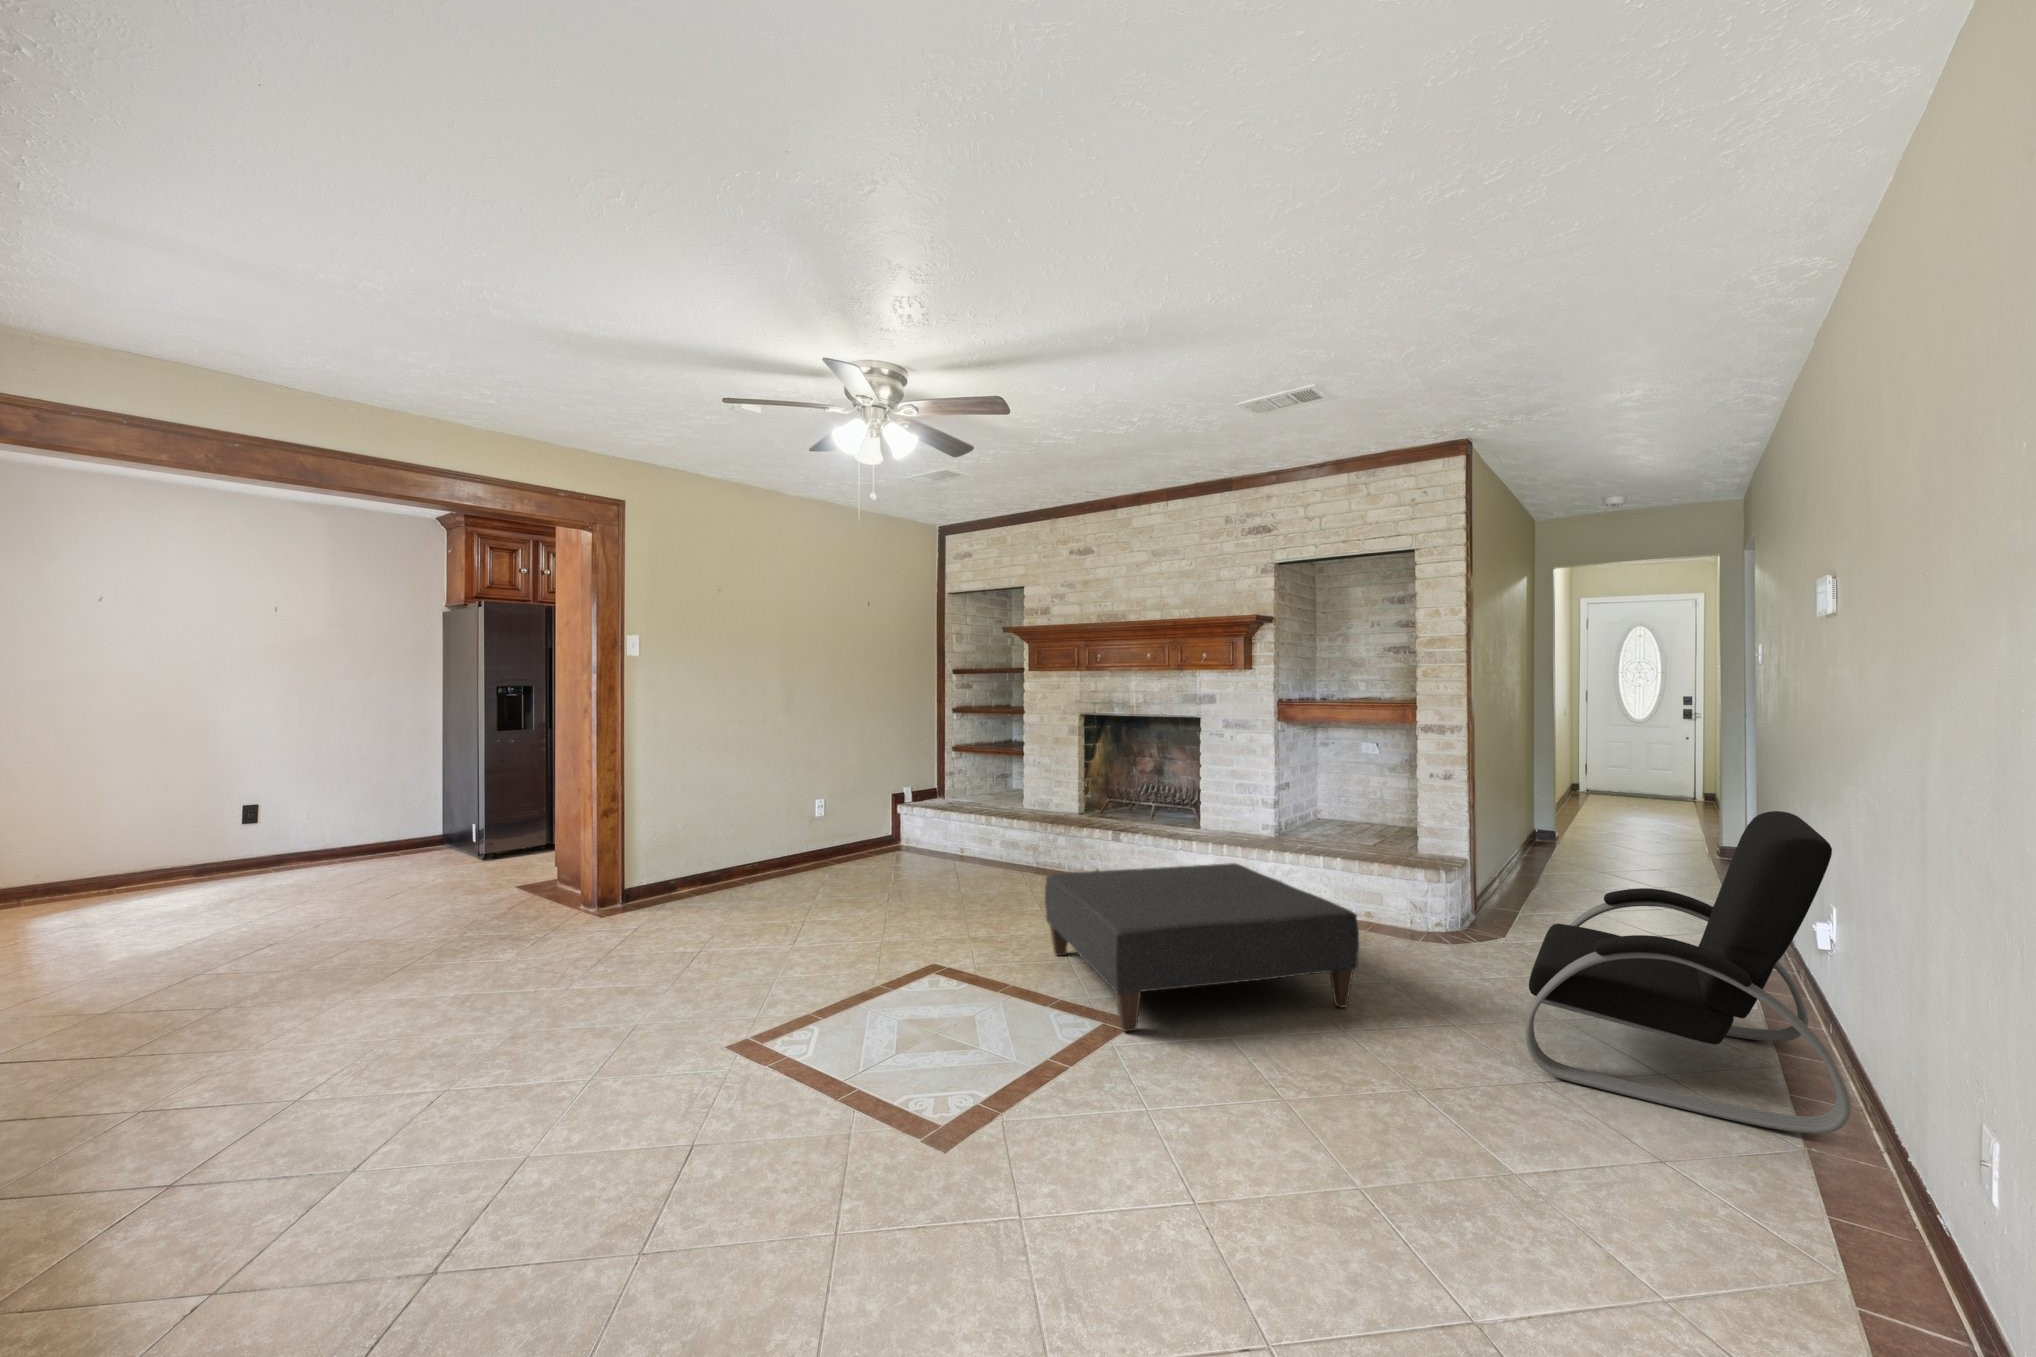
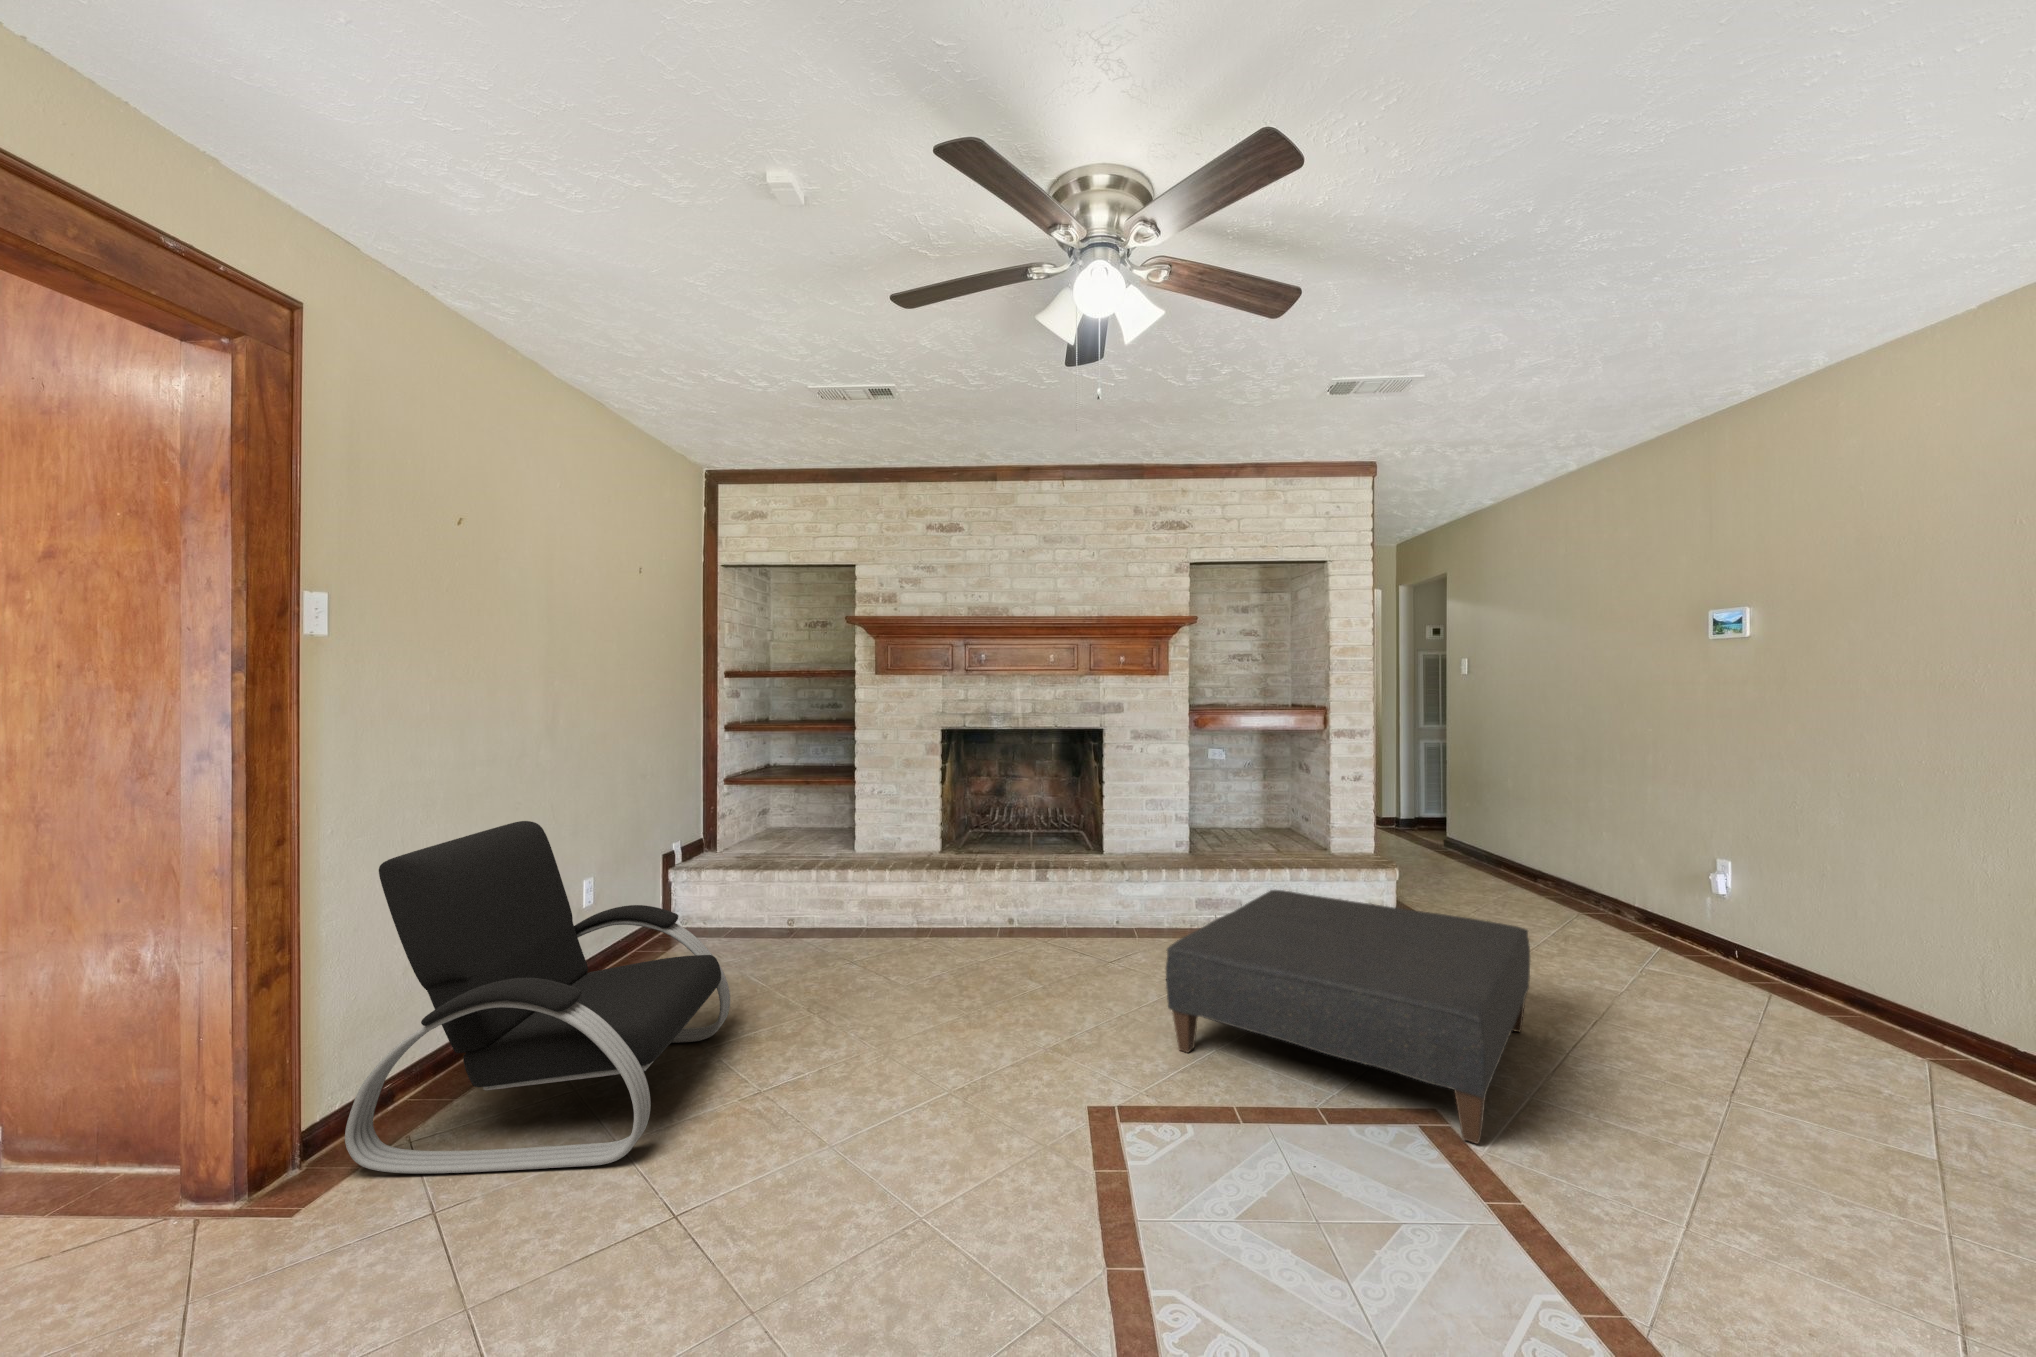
armchair: present [1525,811,1851,1134] -> present [345,821,730,1173]

